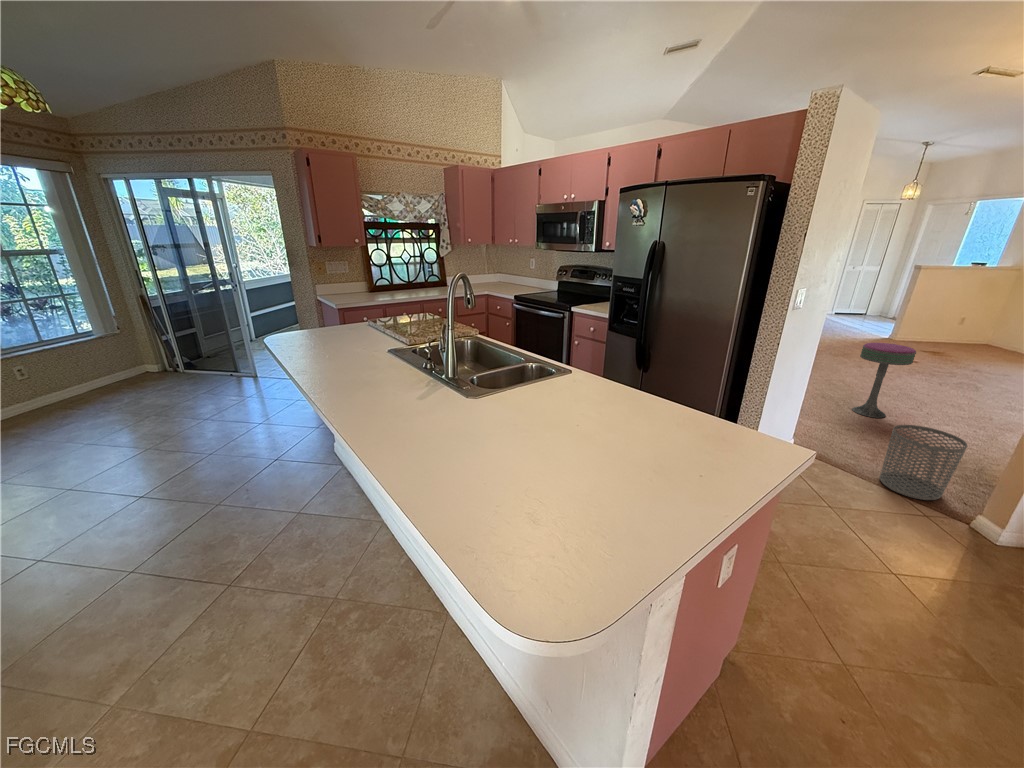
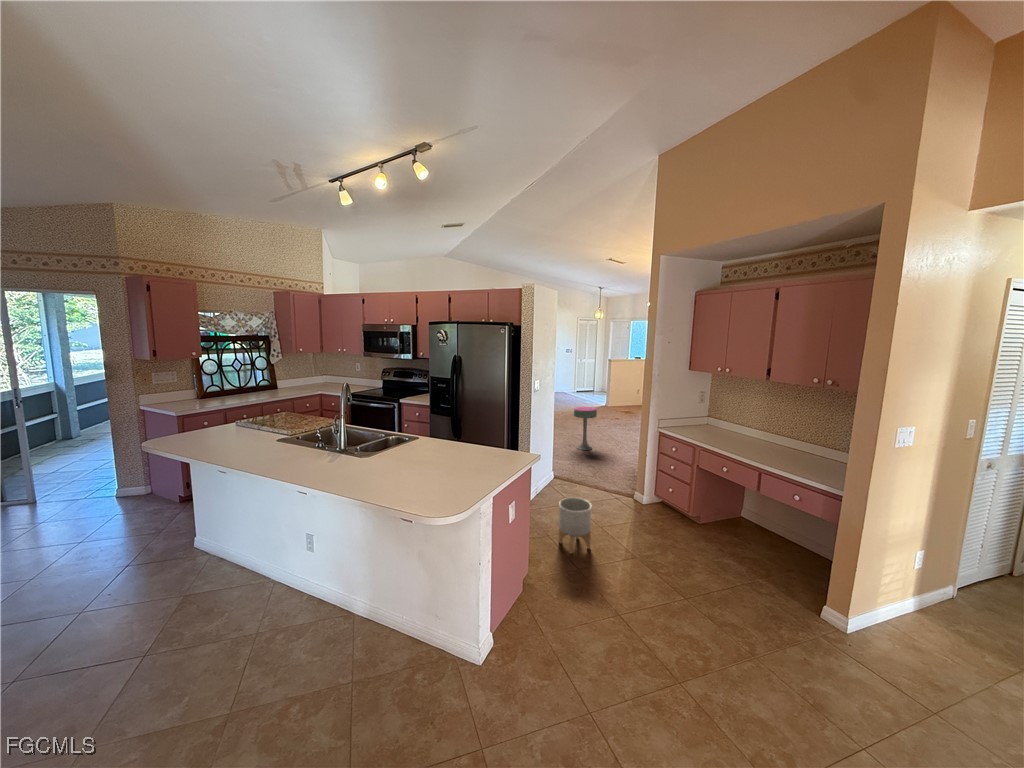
waste bin: present [880,425,967,500] -> none [588,448,615,486]
planter: none [809,535,924,656] -> present [559,498,592,554]

